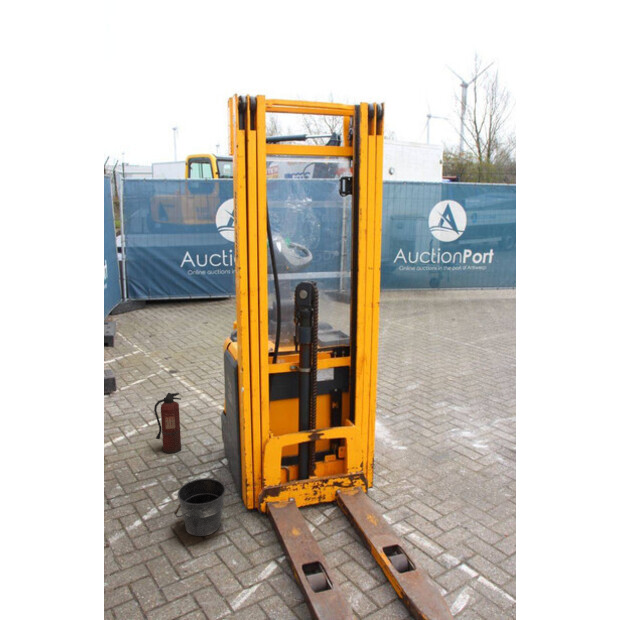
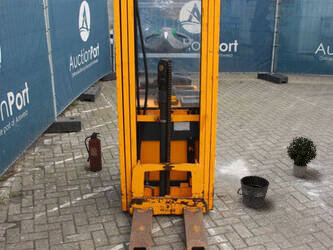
potted plant: none [432,372,472,426] -> present [286,137,317,177]
bucket: present [174,478,226,536] -> present [237,176,269,208]

